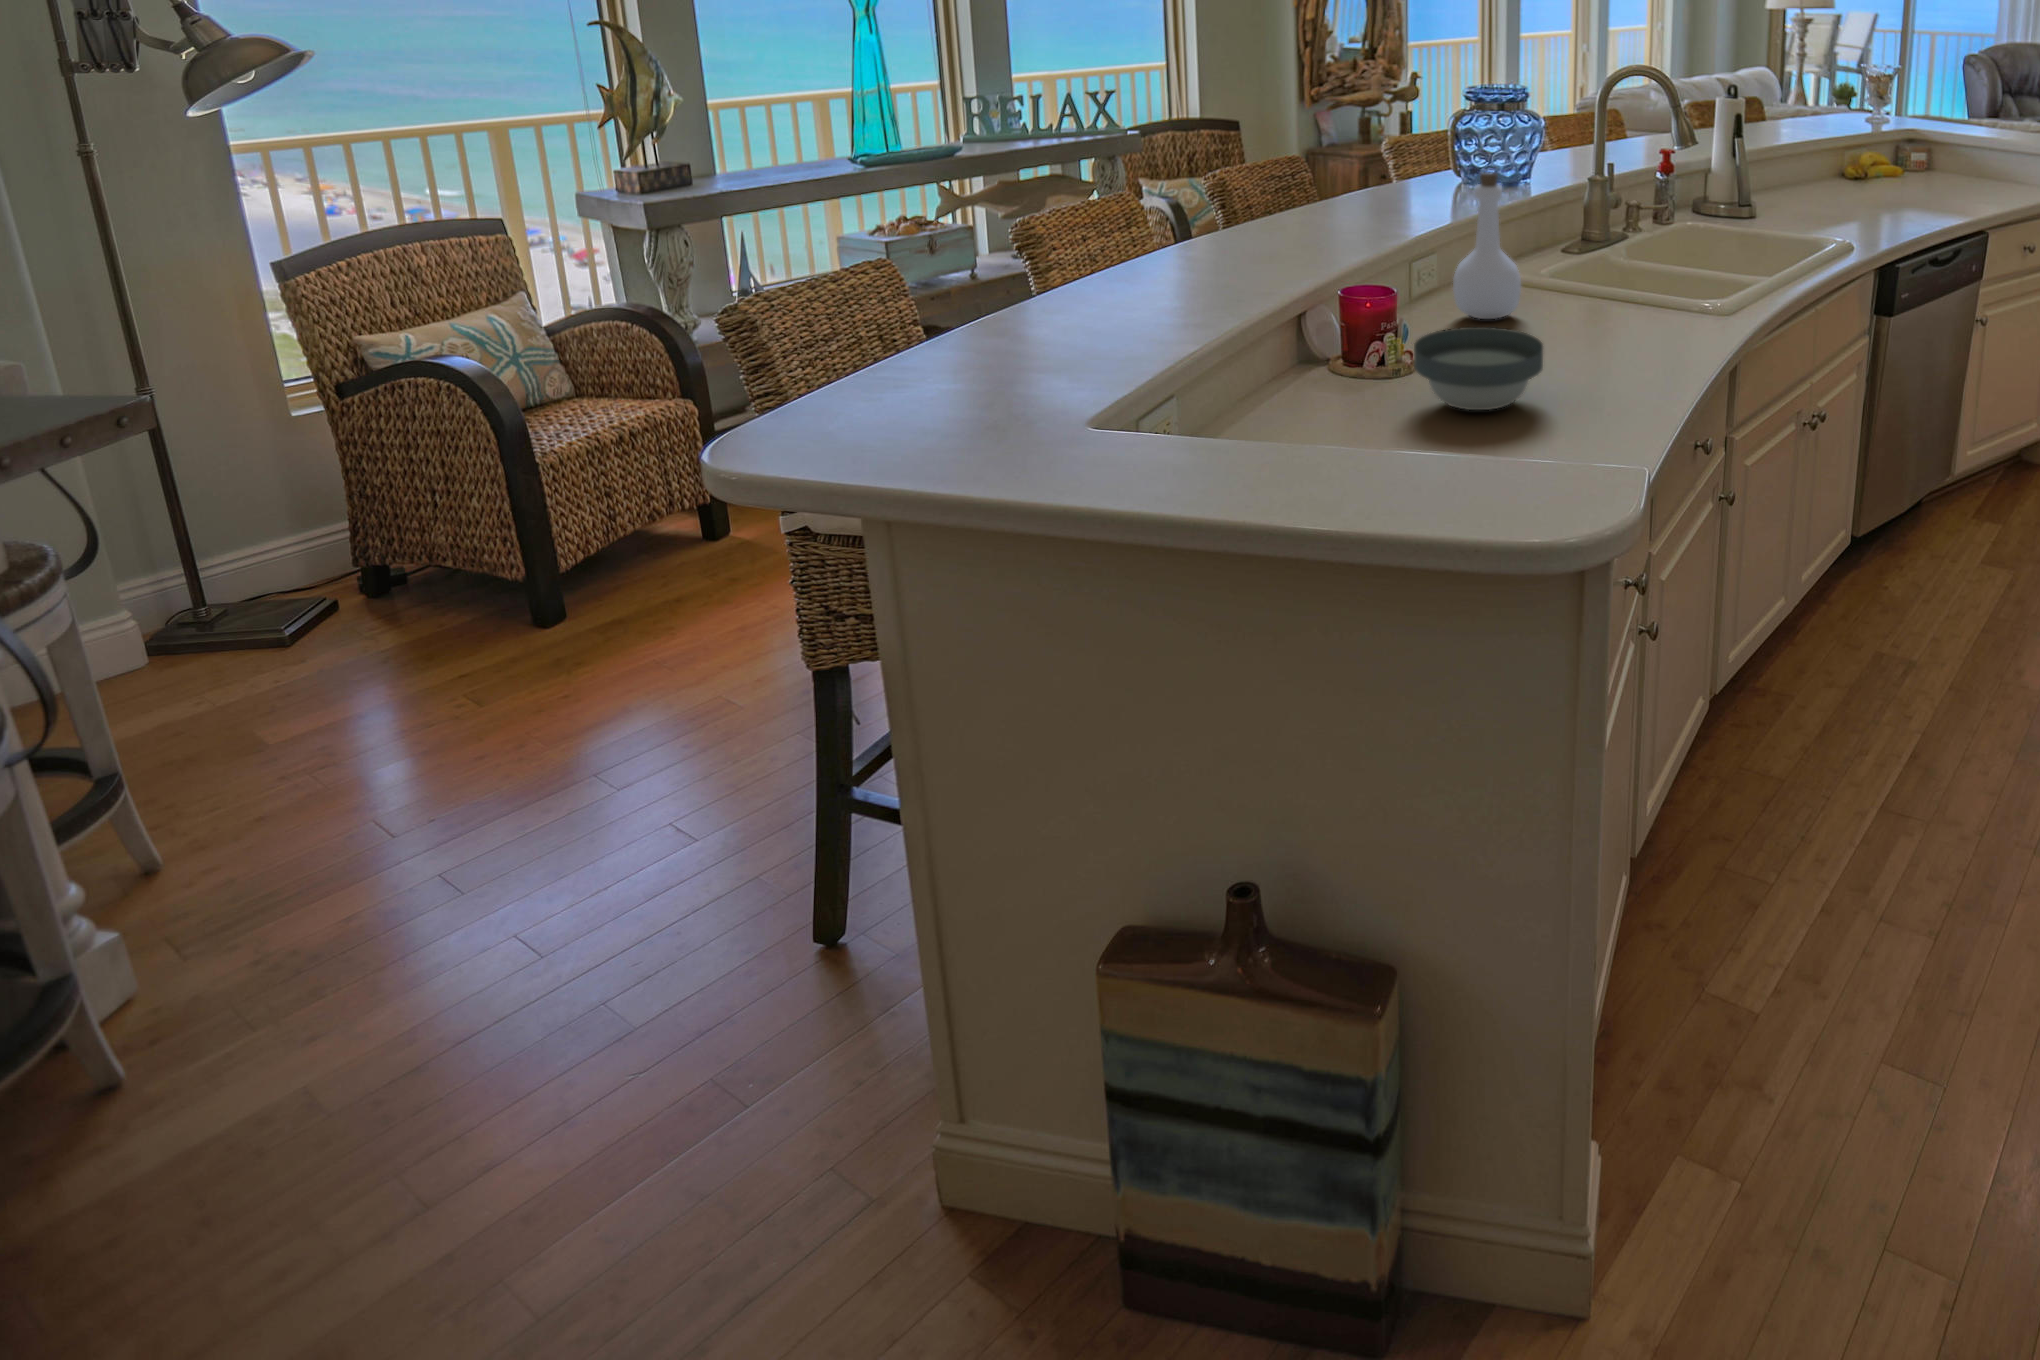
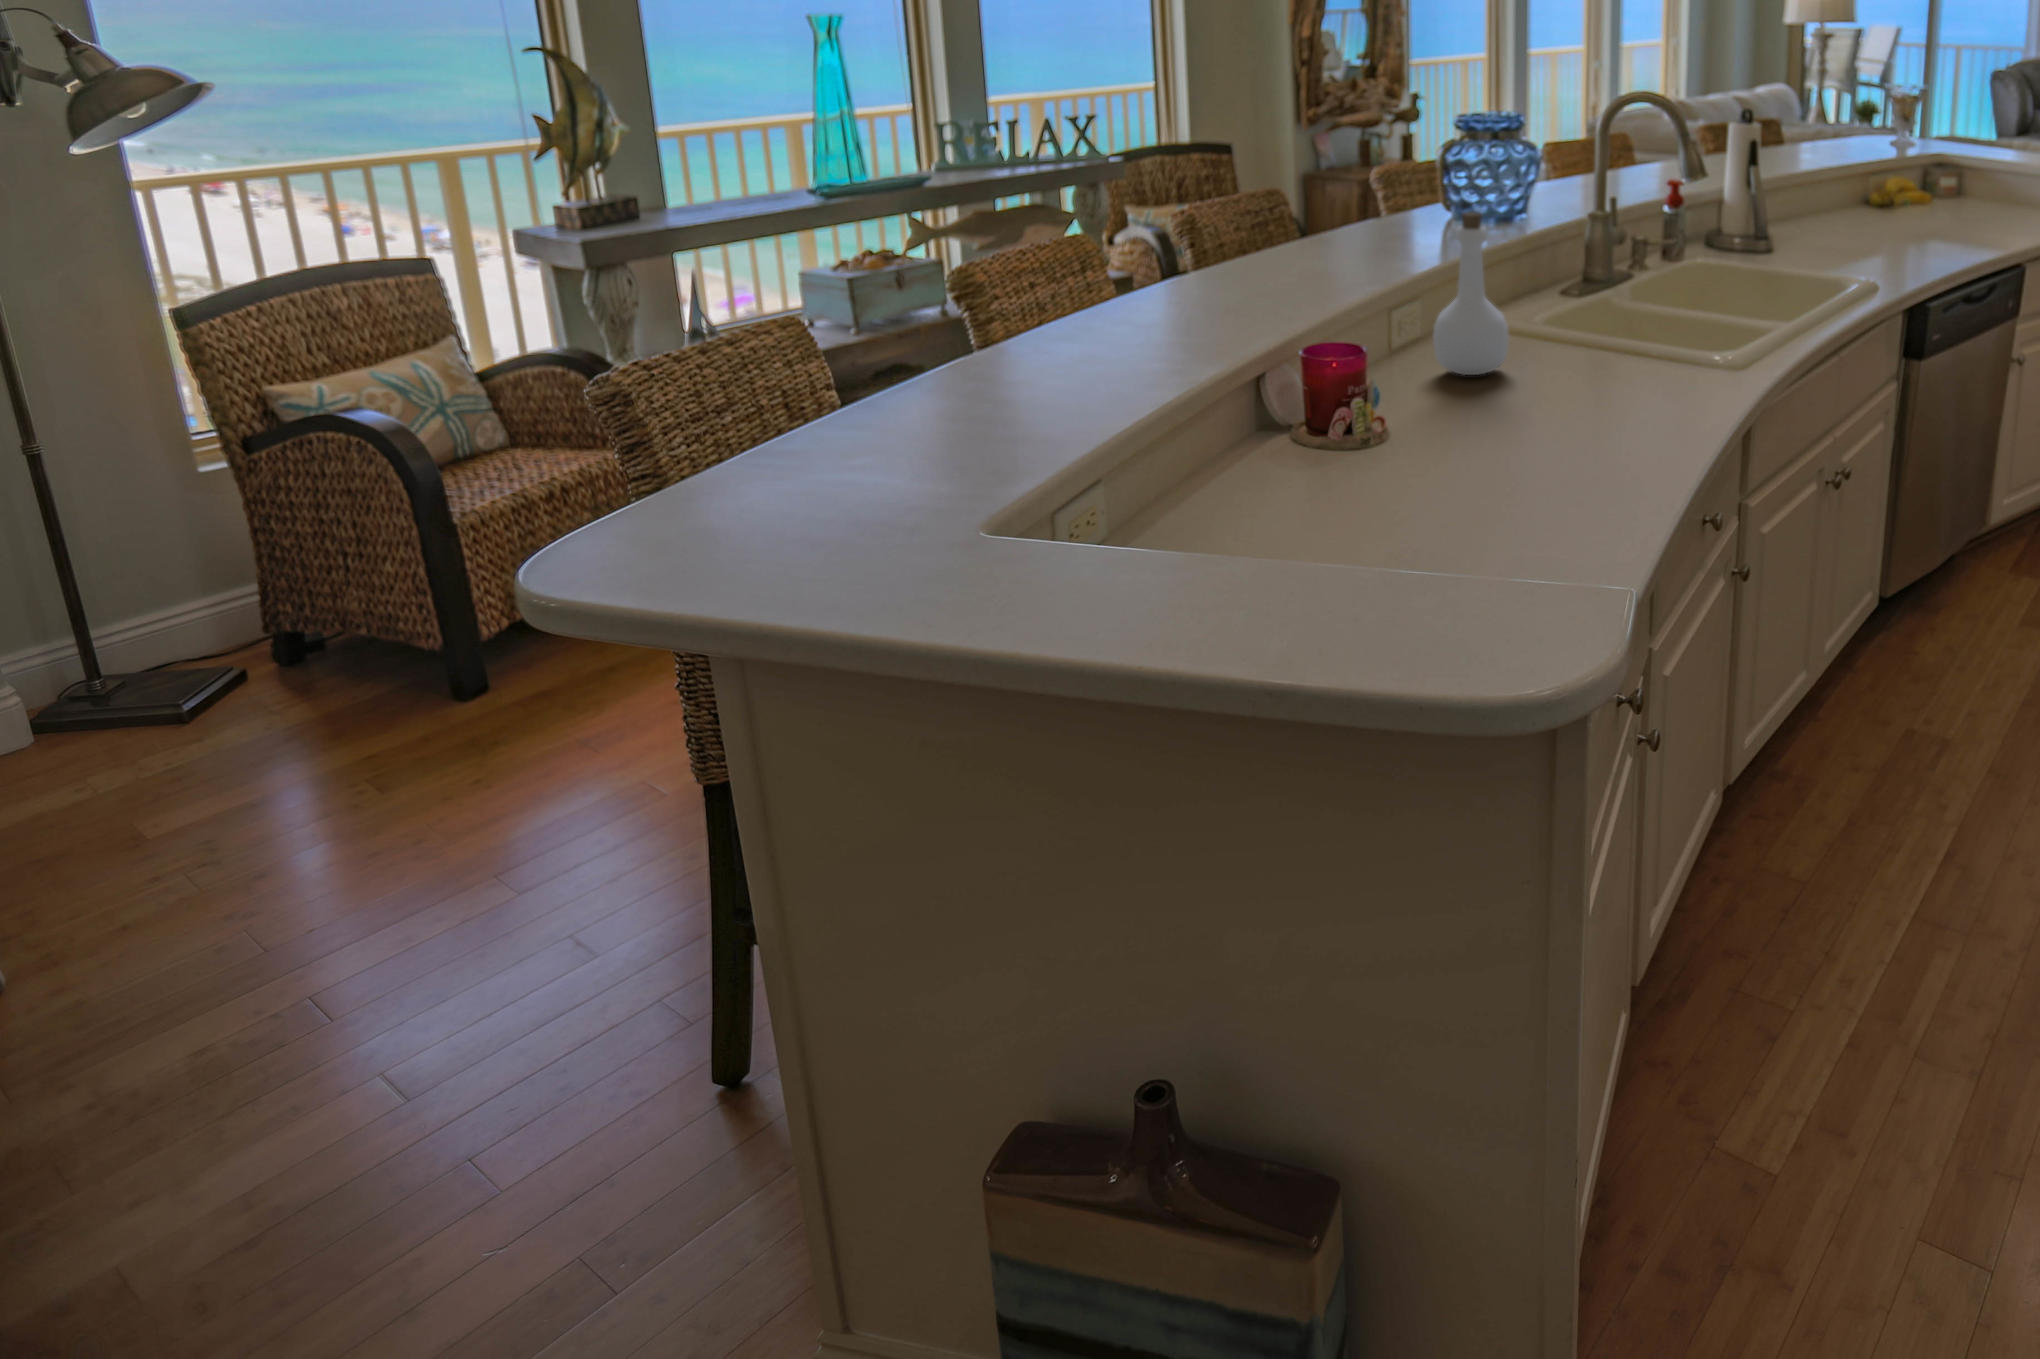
bowl: present [1414,327,1543,410] -> none [1376,394,1524,492]

